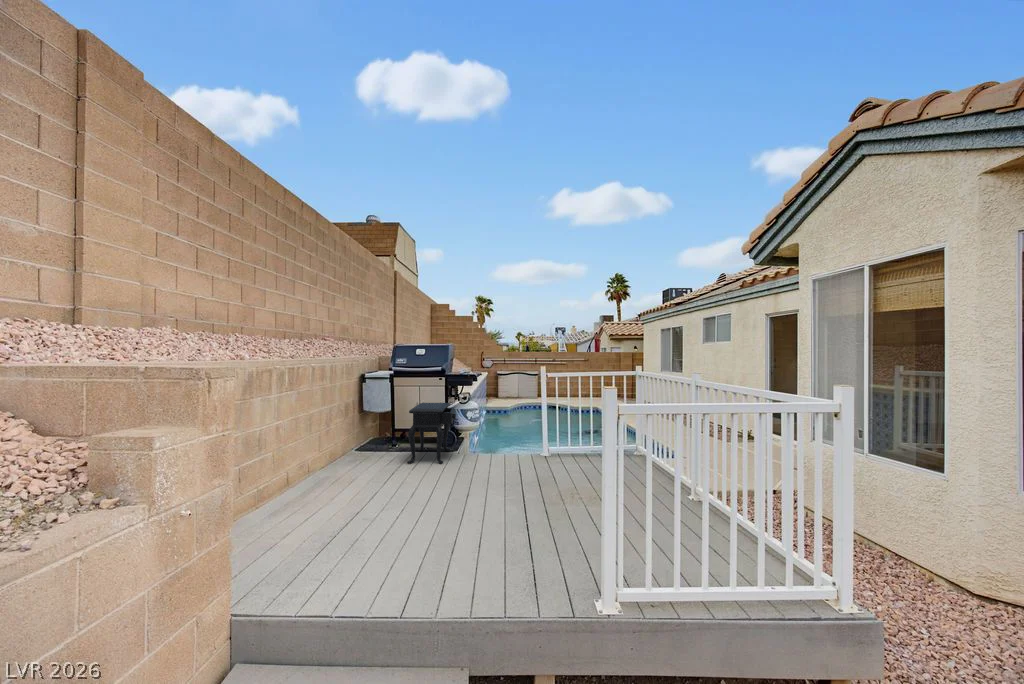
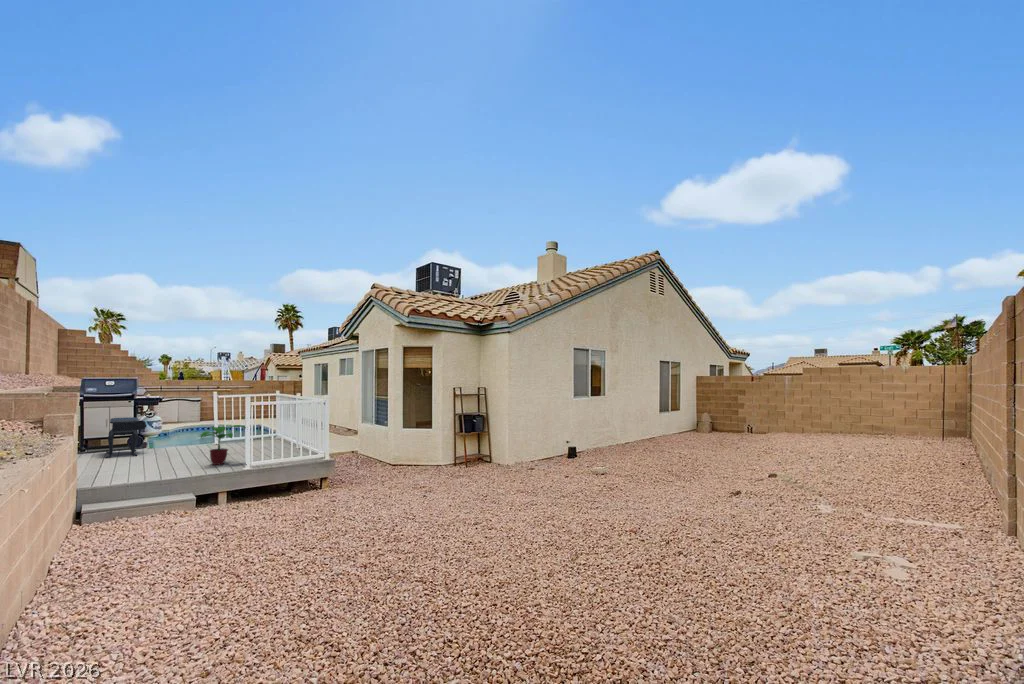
potted plant: none [501,440,594,525] -> present [201,425,246,465]

